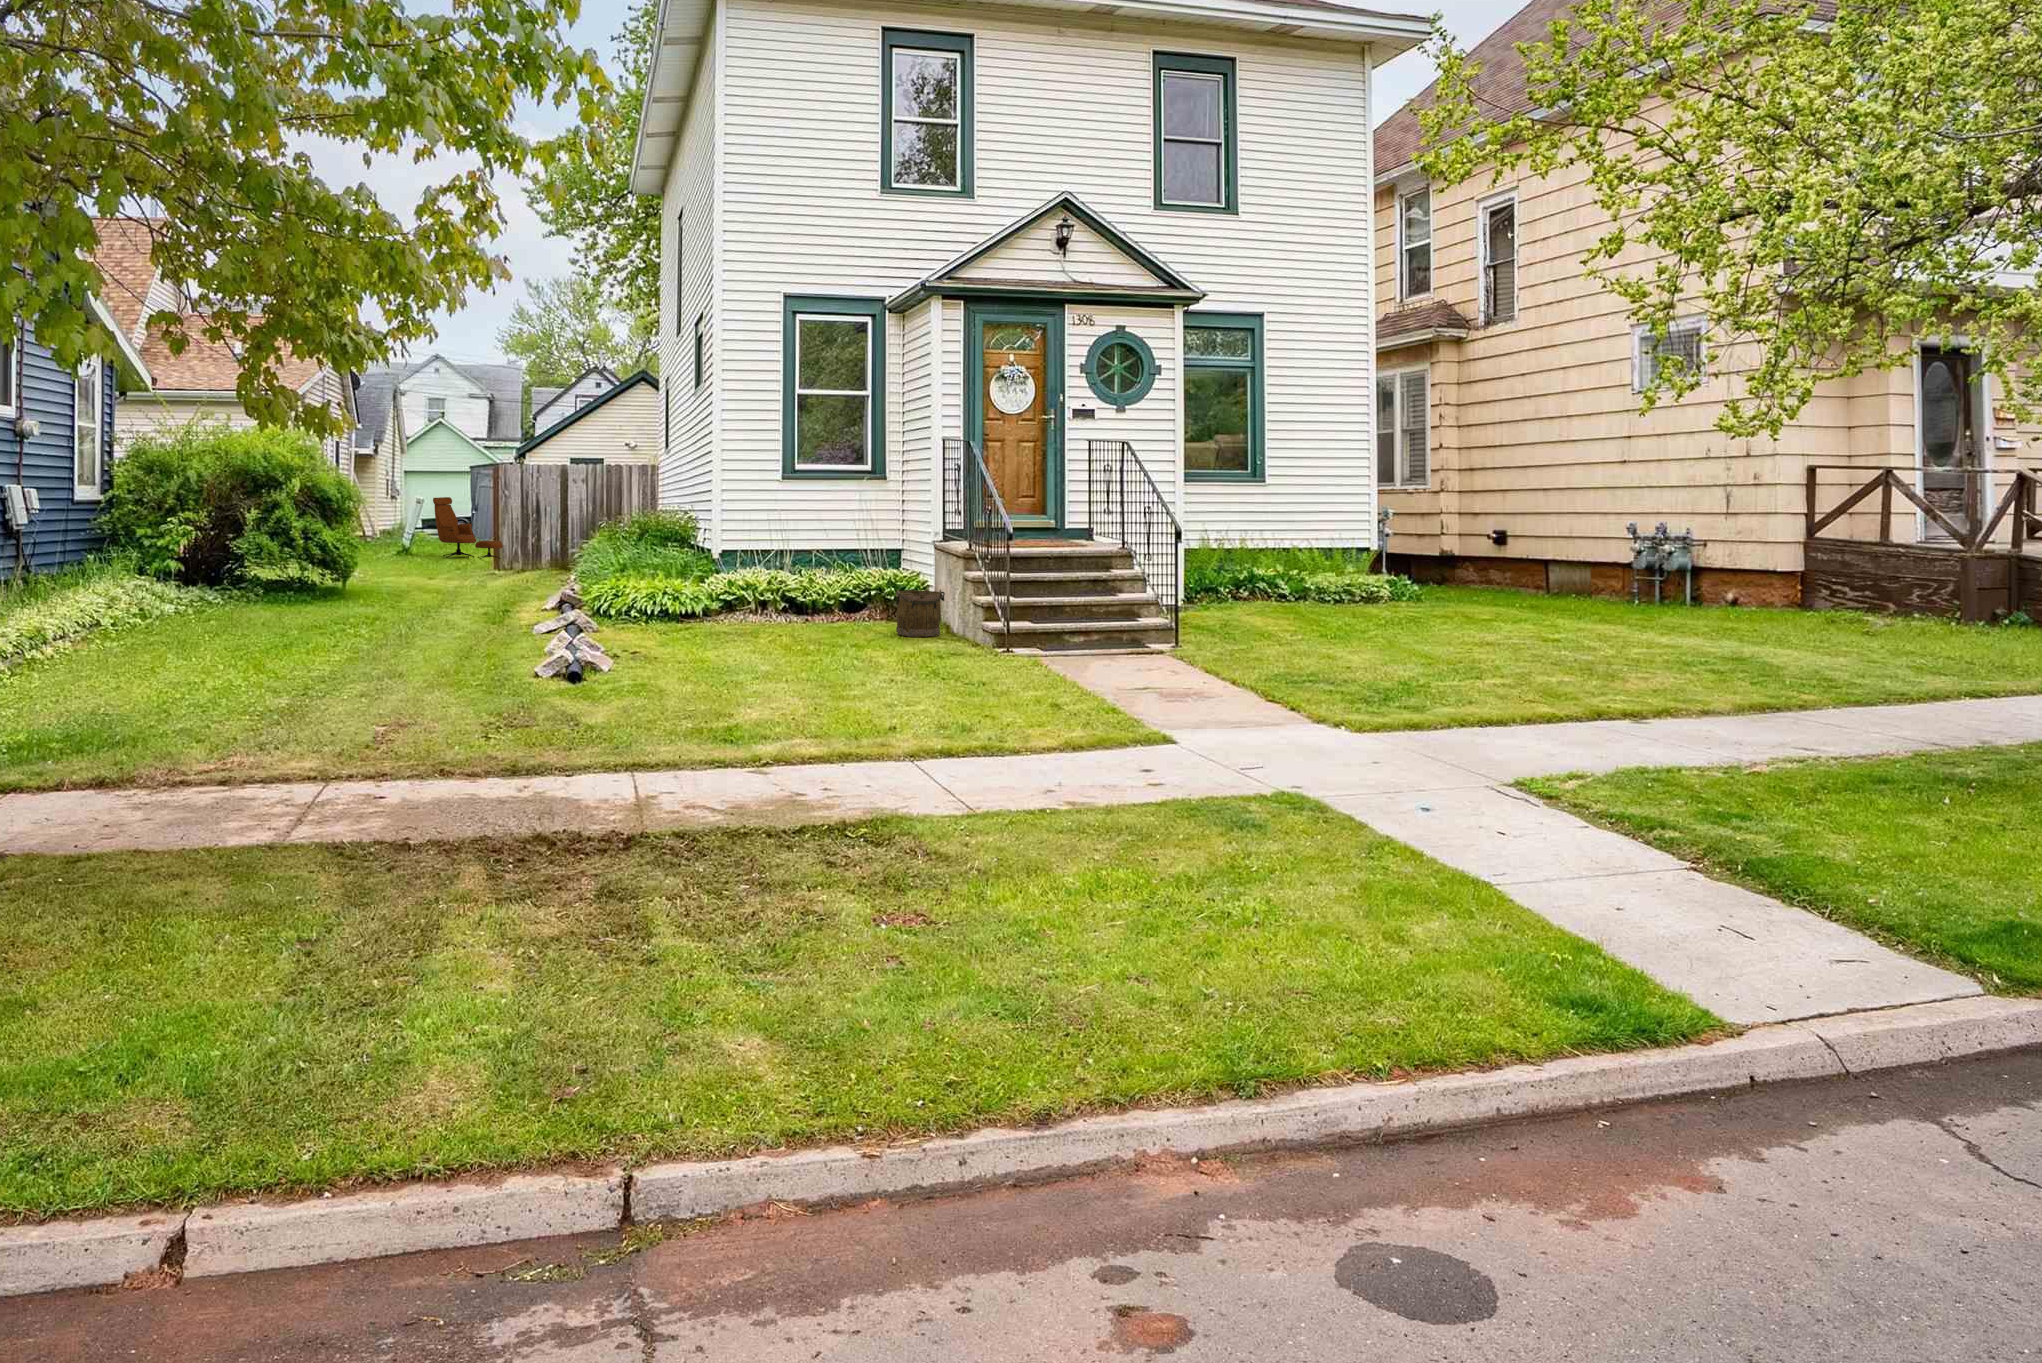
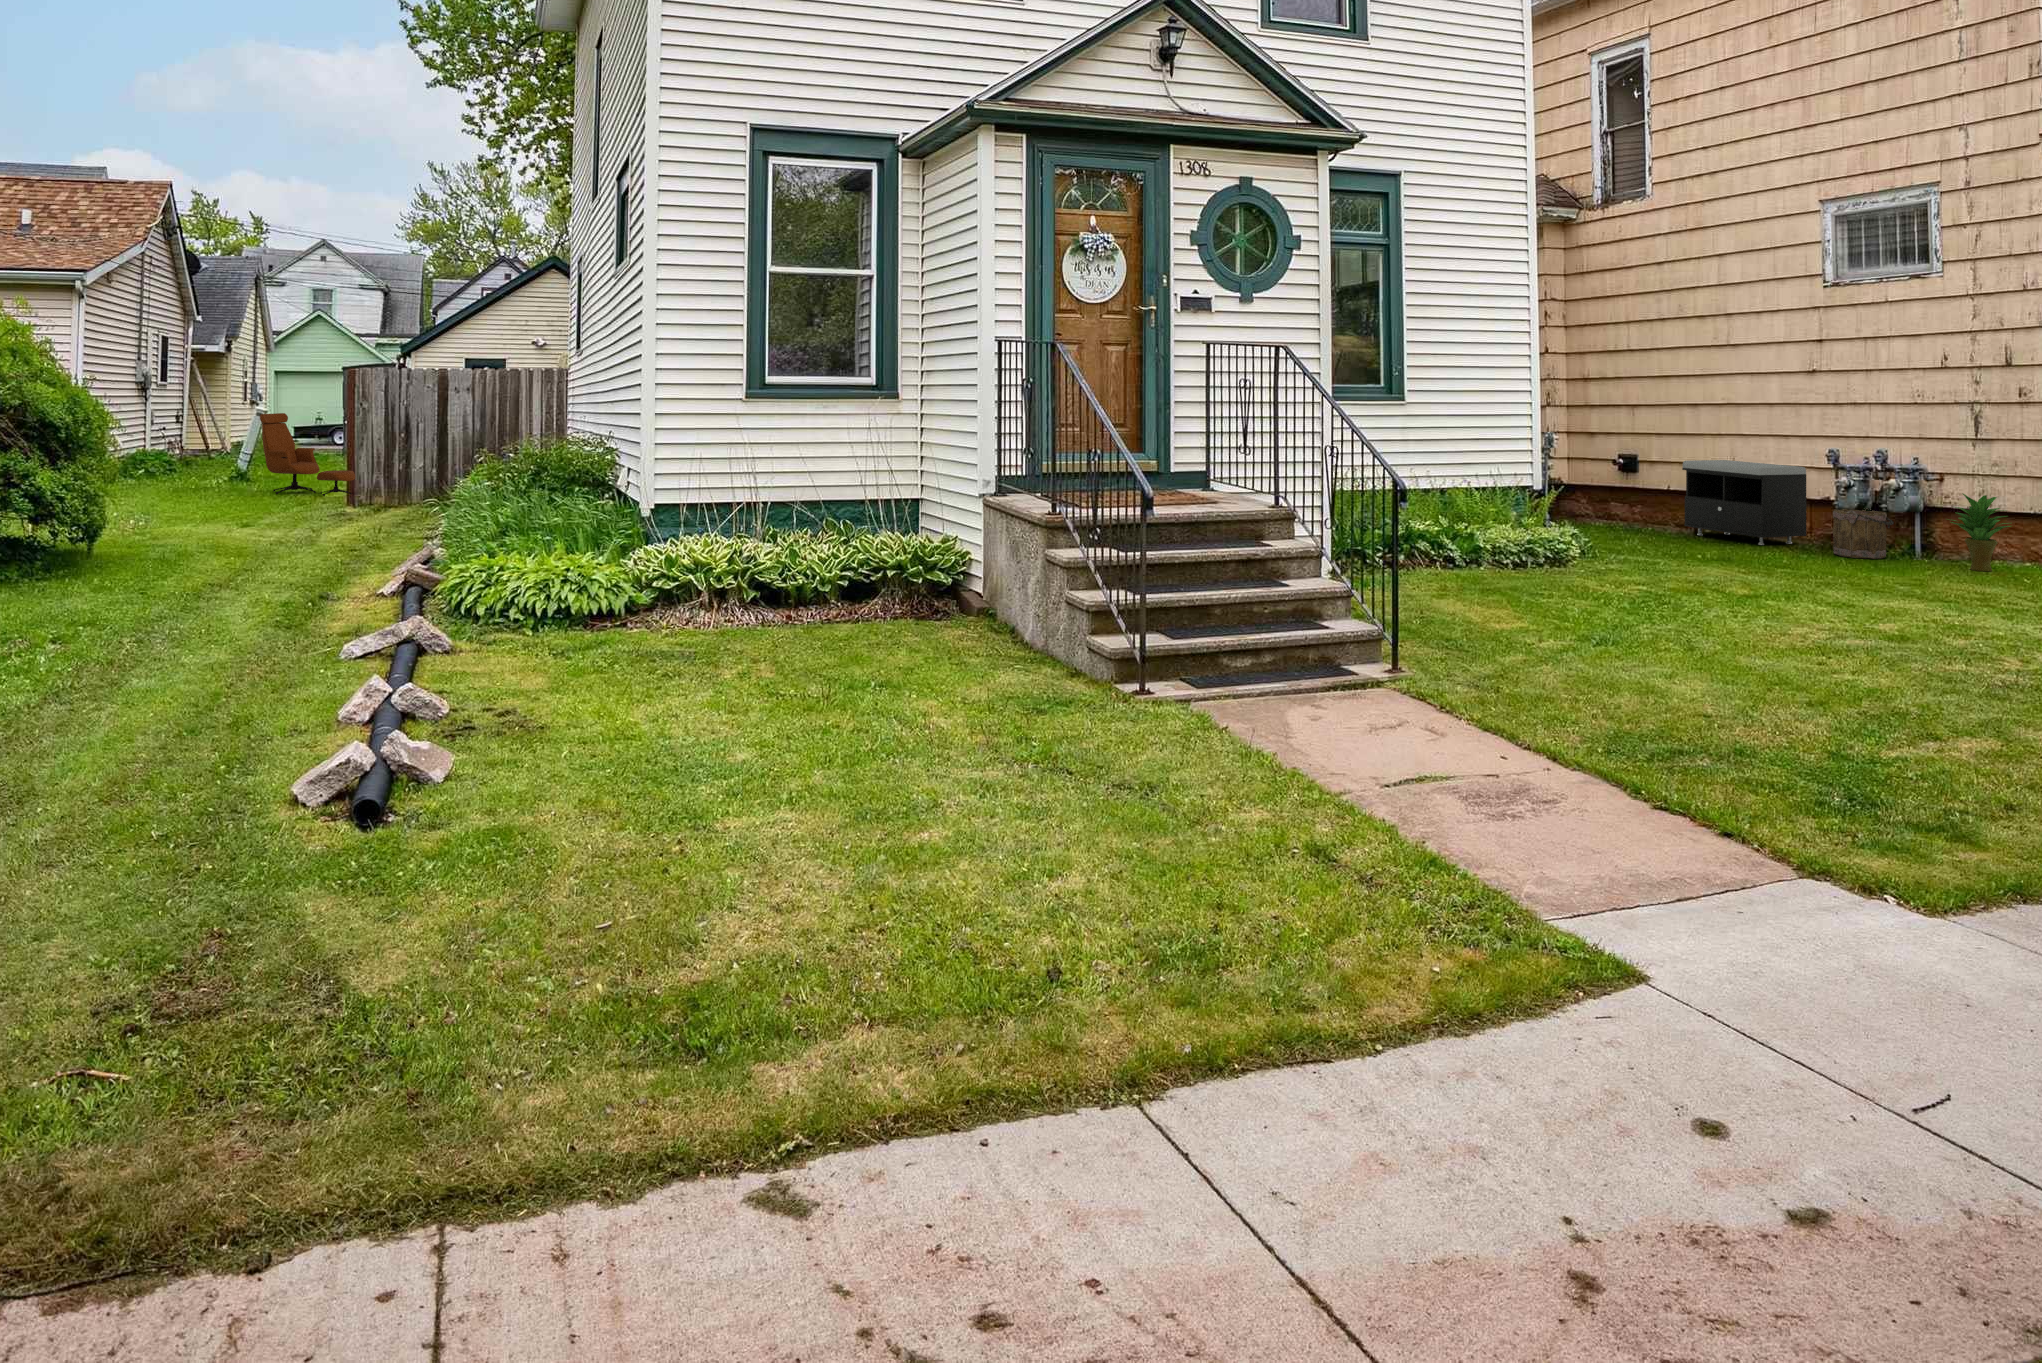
storage bench: none [1523,532,1614,597] -> present [1682,460,1806,545]
potted plant: none [1695,554,1746,613] -> present [1951,494,2011,571]
bucket: present [896,589,945,637] -> present [1833,508,1894,559]

